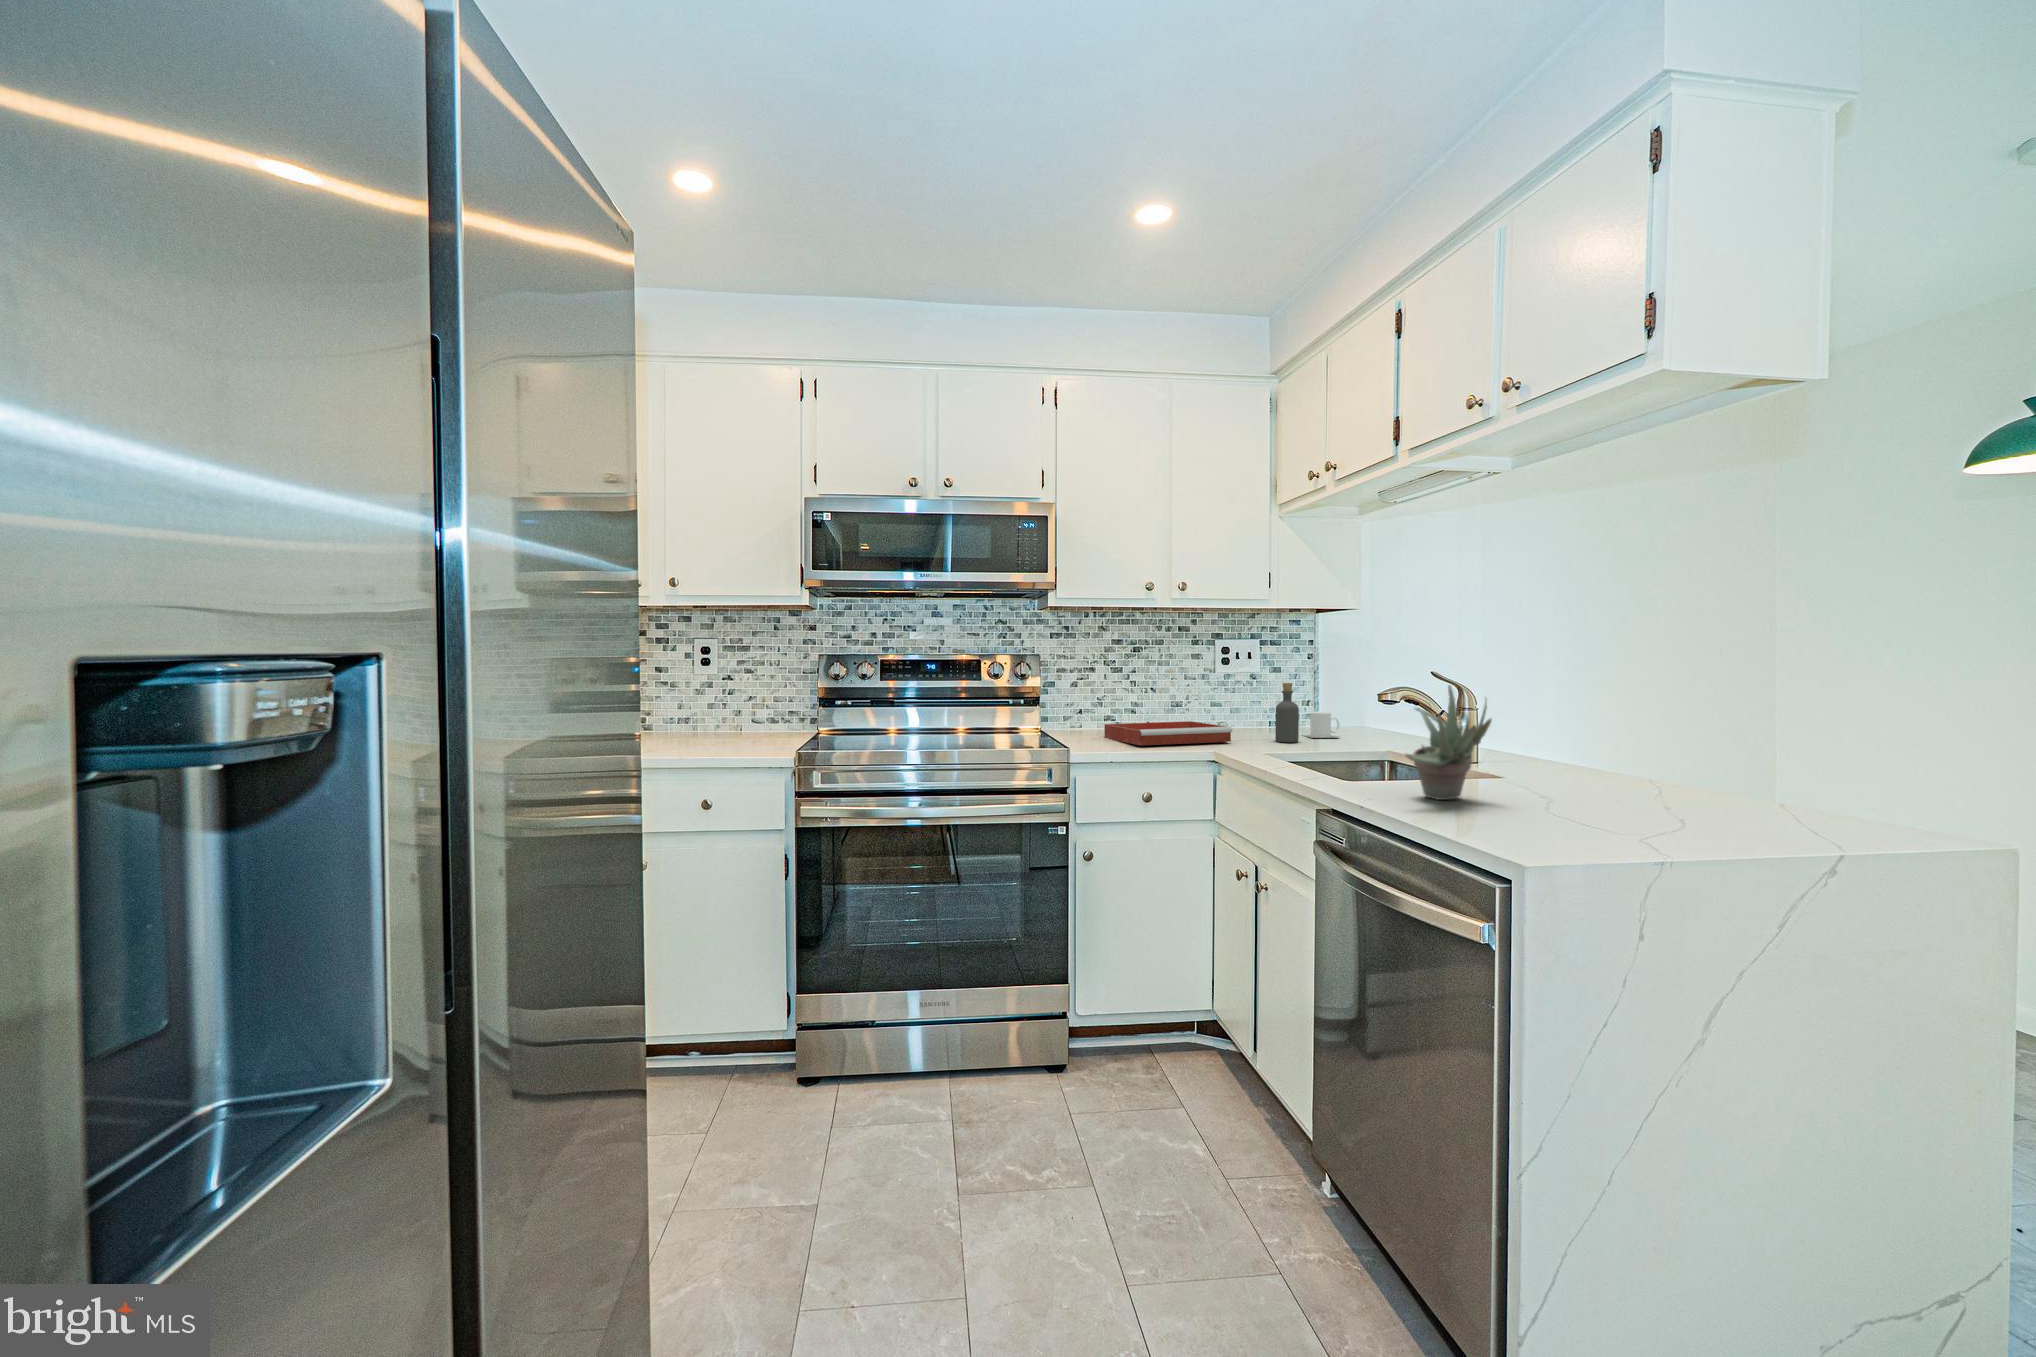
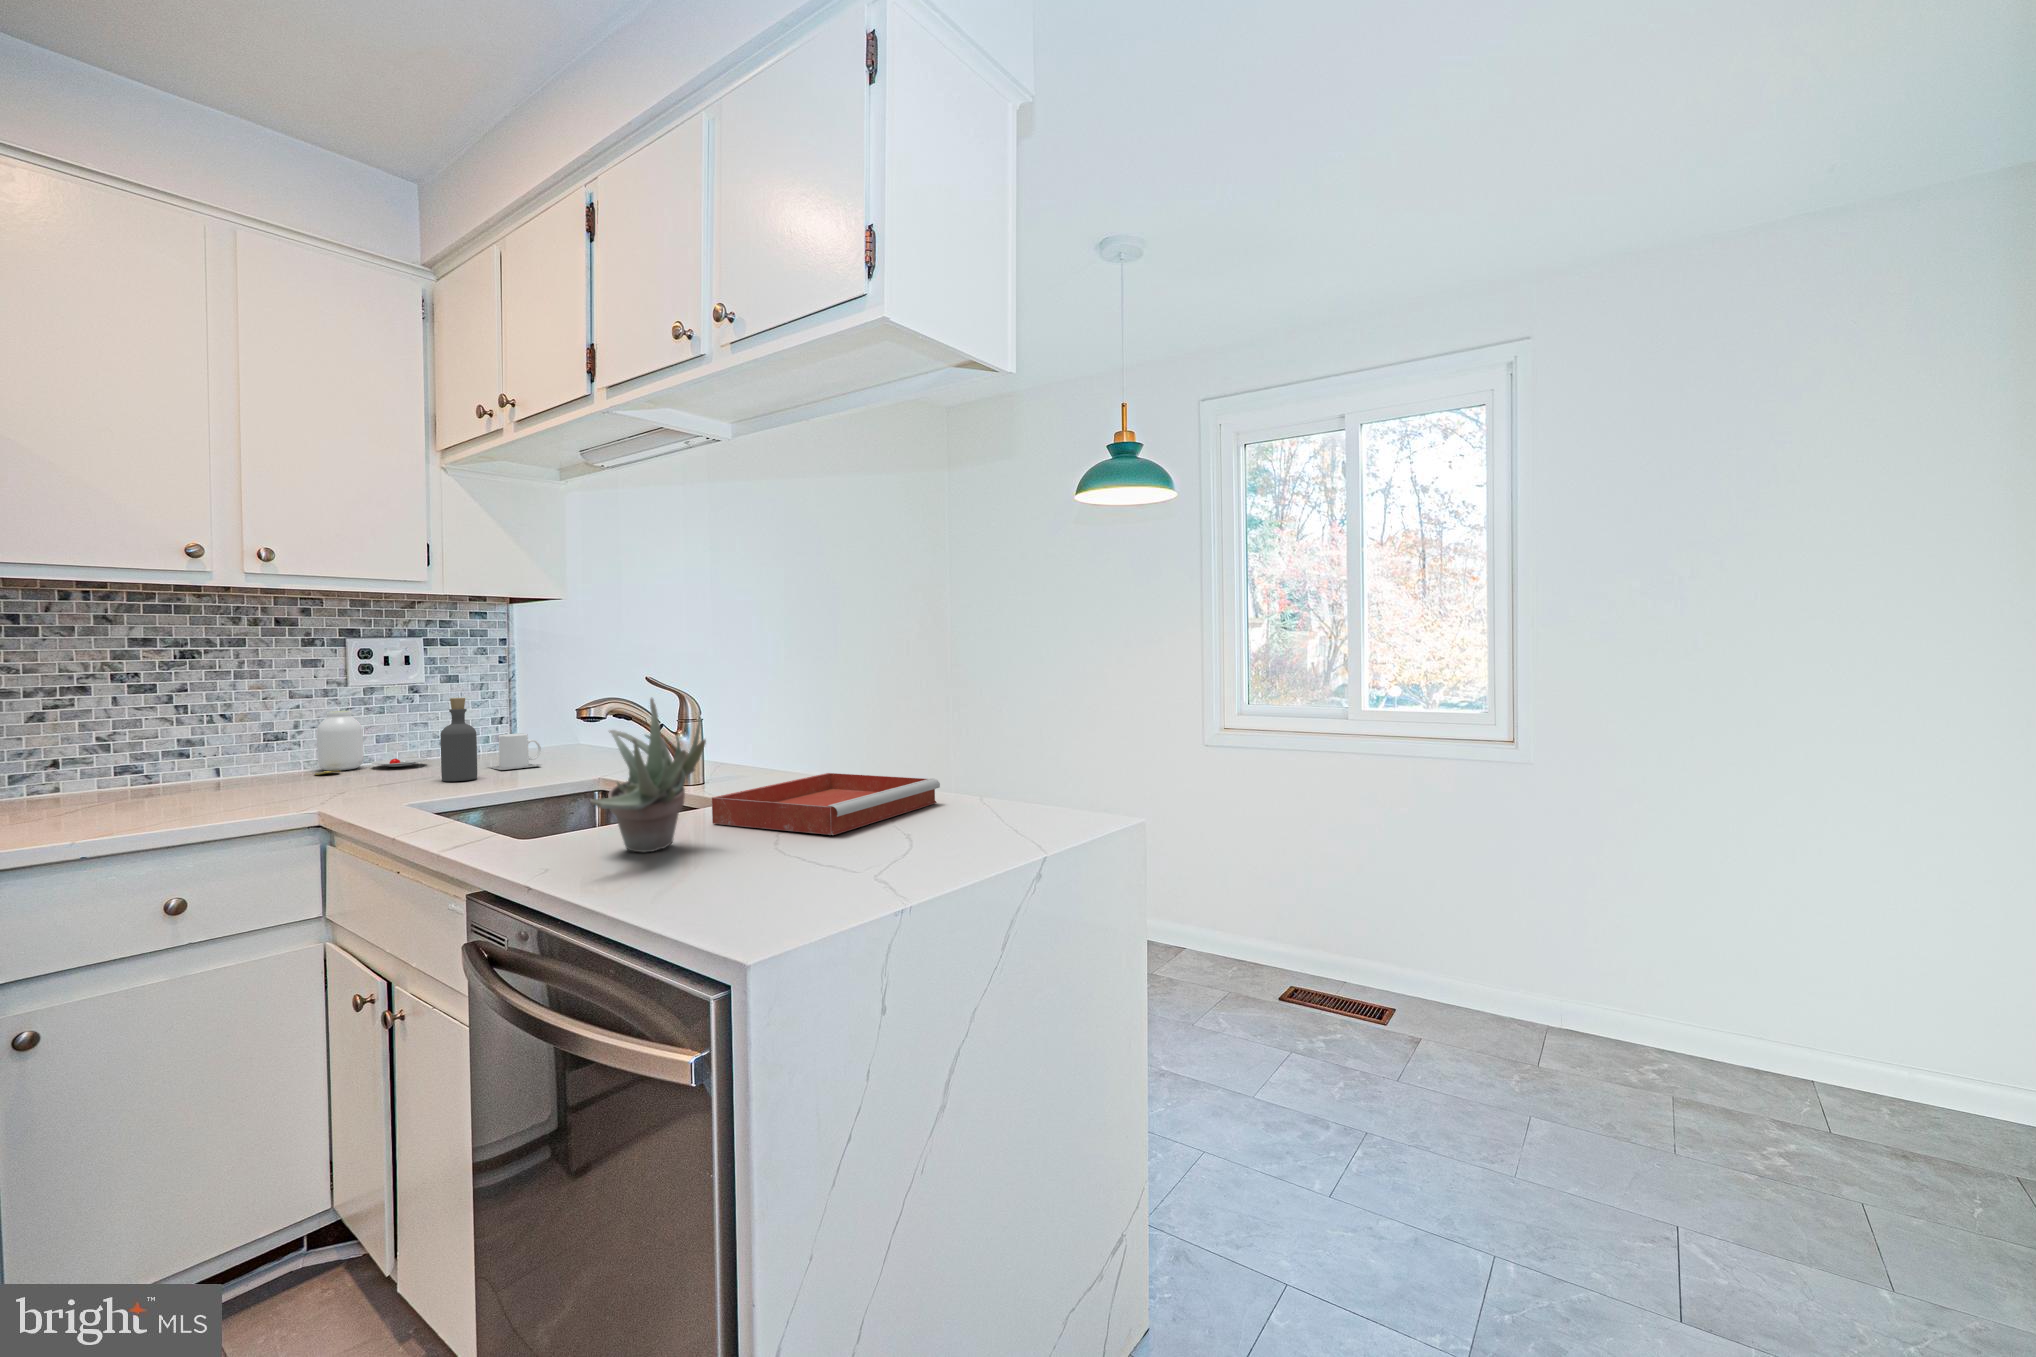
jar: none [1198,689,1265,731] -> present [315,711,427,775]
tray: present [1104,721,1232,745] -> present [712,773,940,835]

